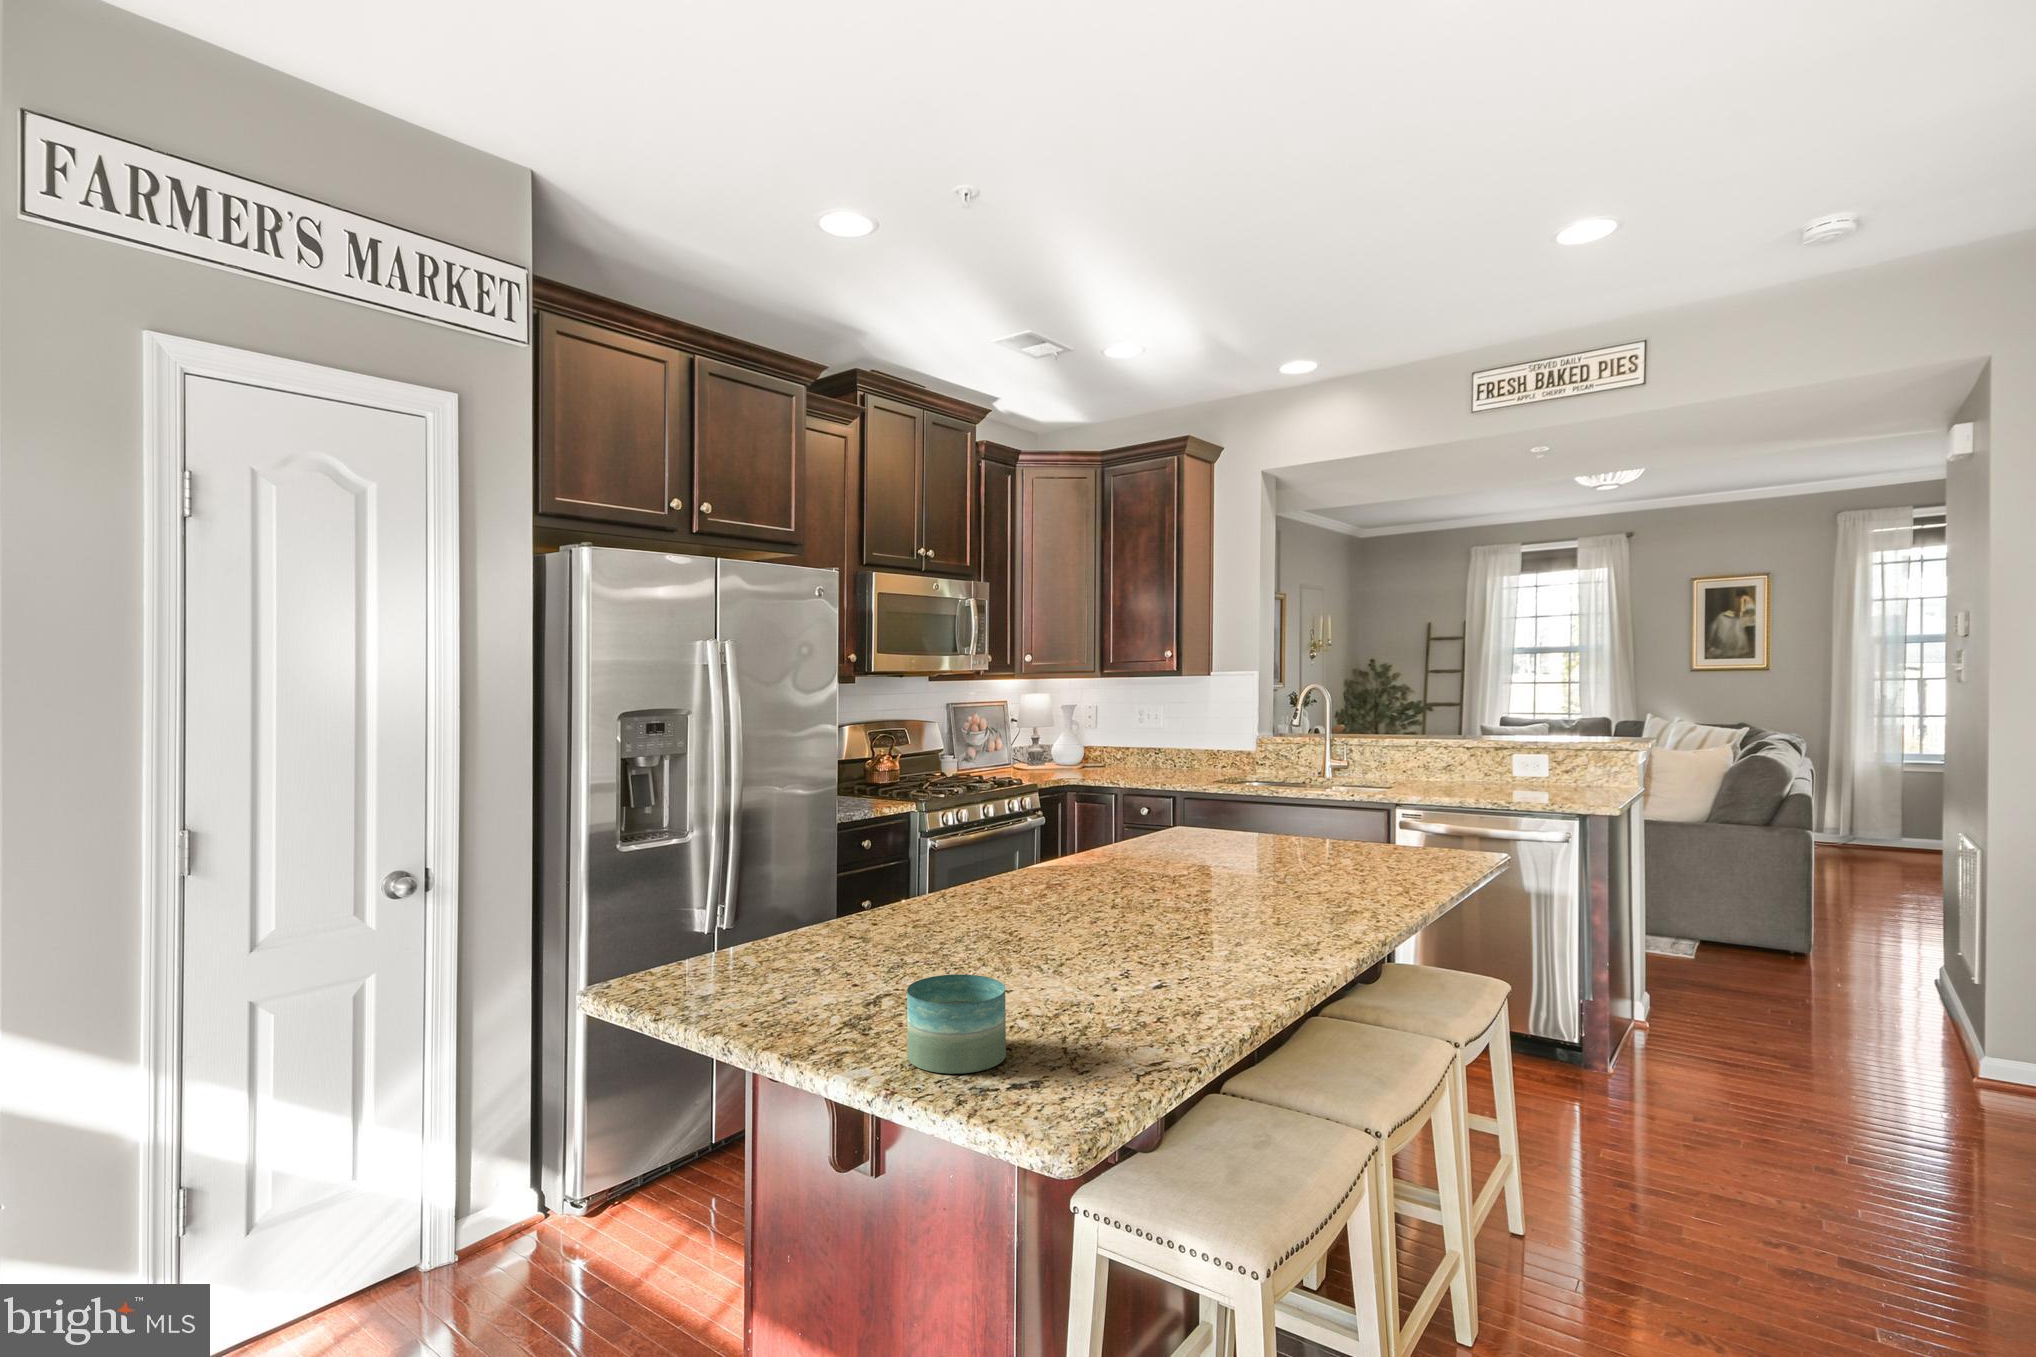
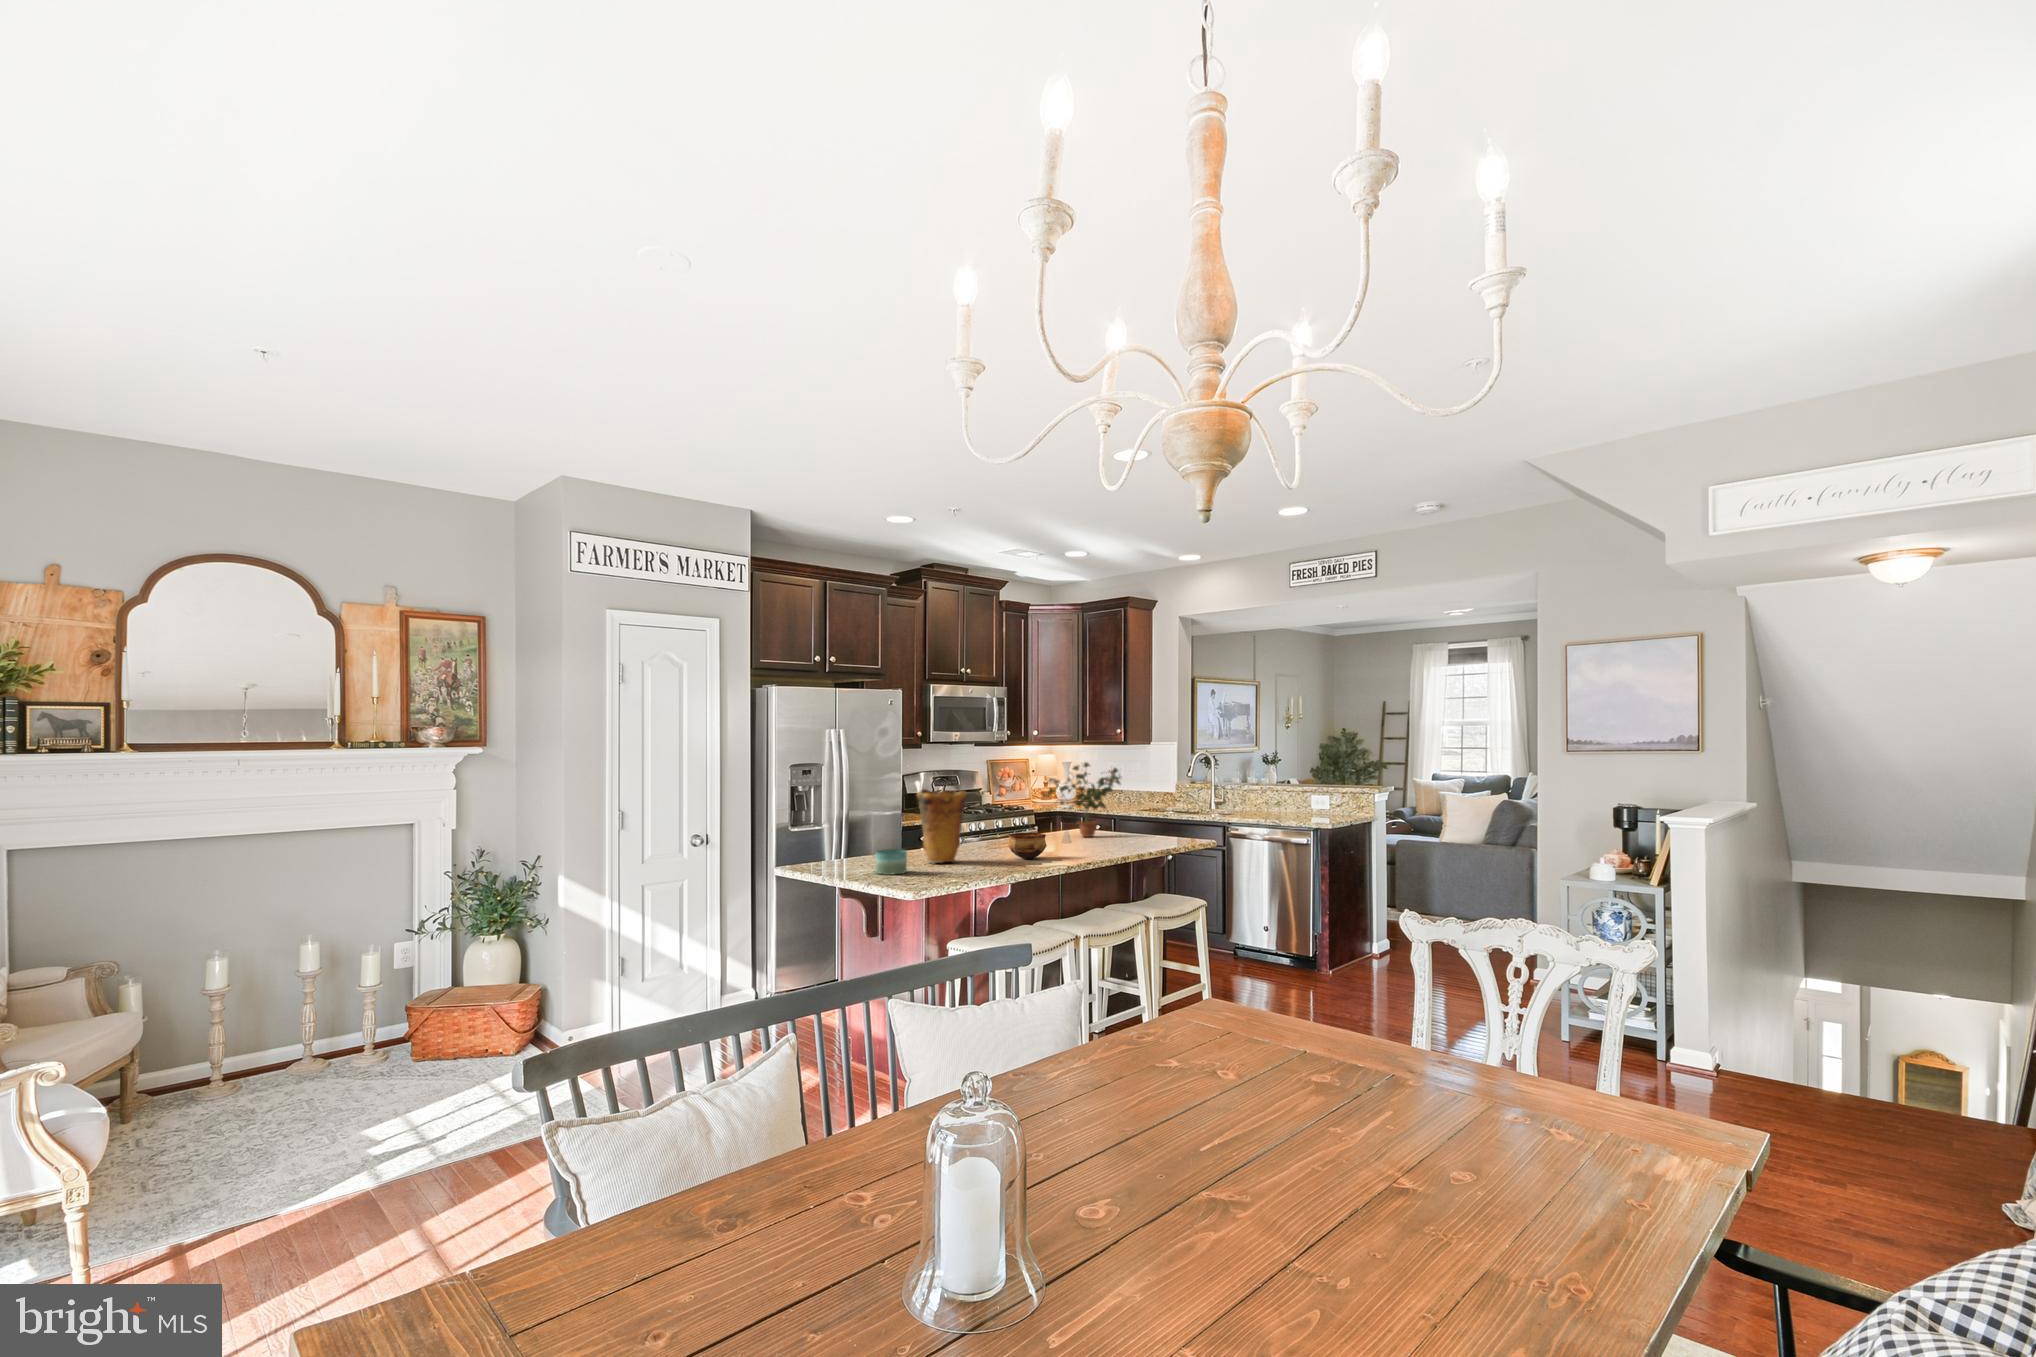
potted plant: none [1157,705,1326,857] -> present [1049,763,1122,837]
vase: none [988,779,1121,989] -> present [917,789,967,863]
bowl: none [1202,882,1303,954] -> present [1008,833,1047,859]

